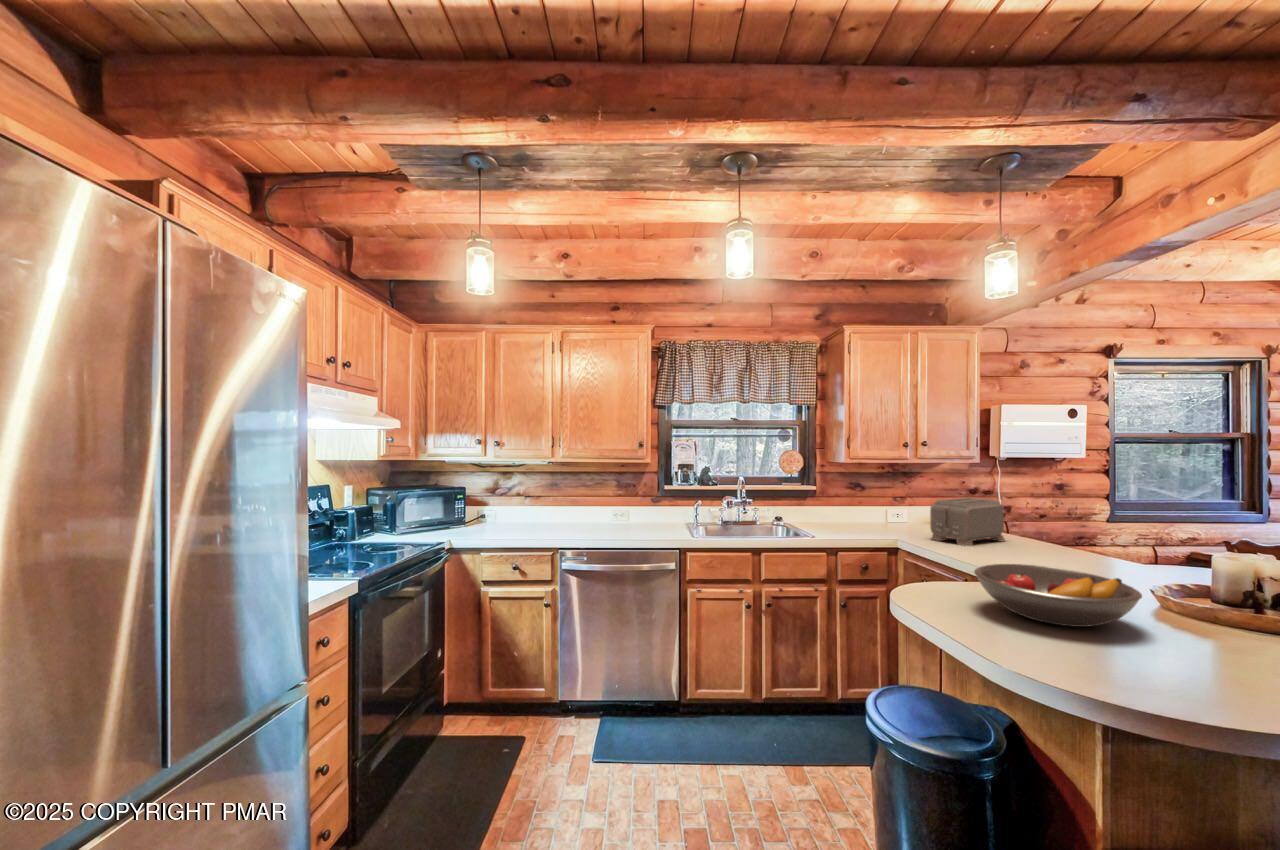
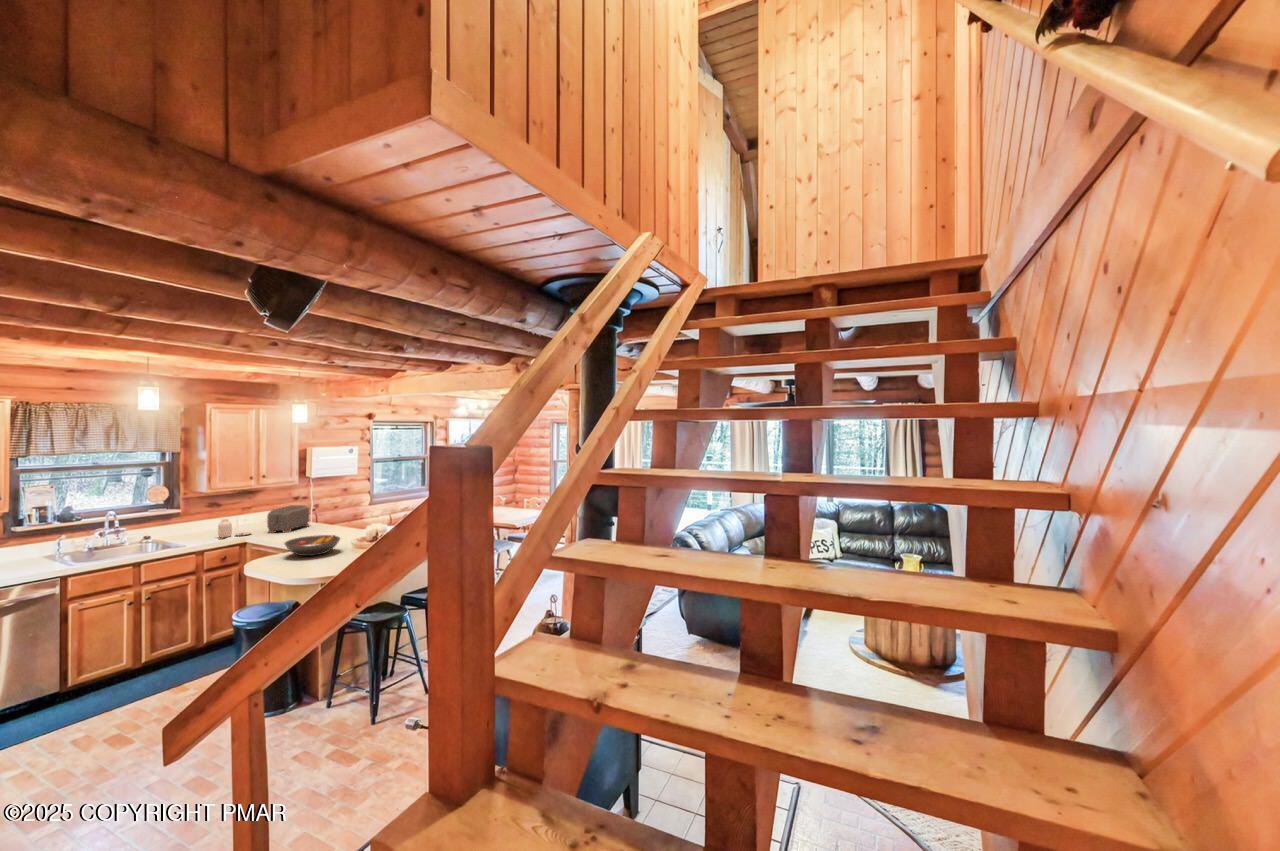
jar: none [858,506,908,537] -> present [218,519,250,538]

